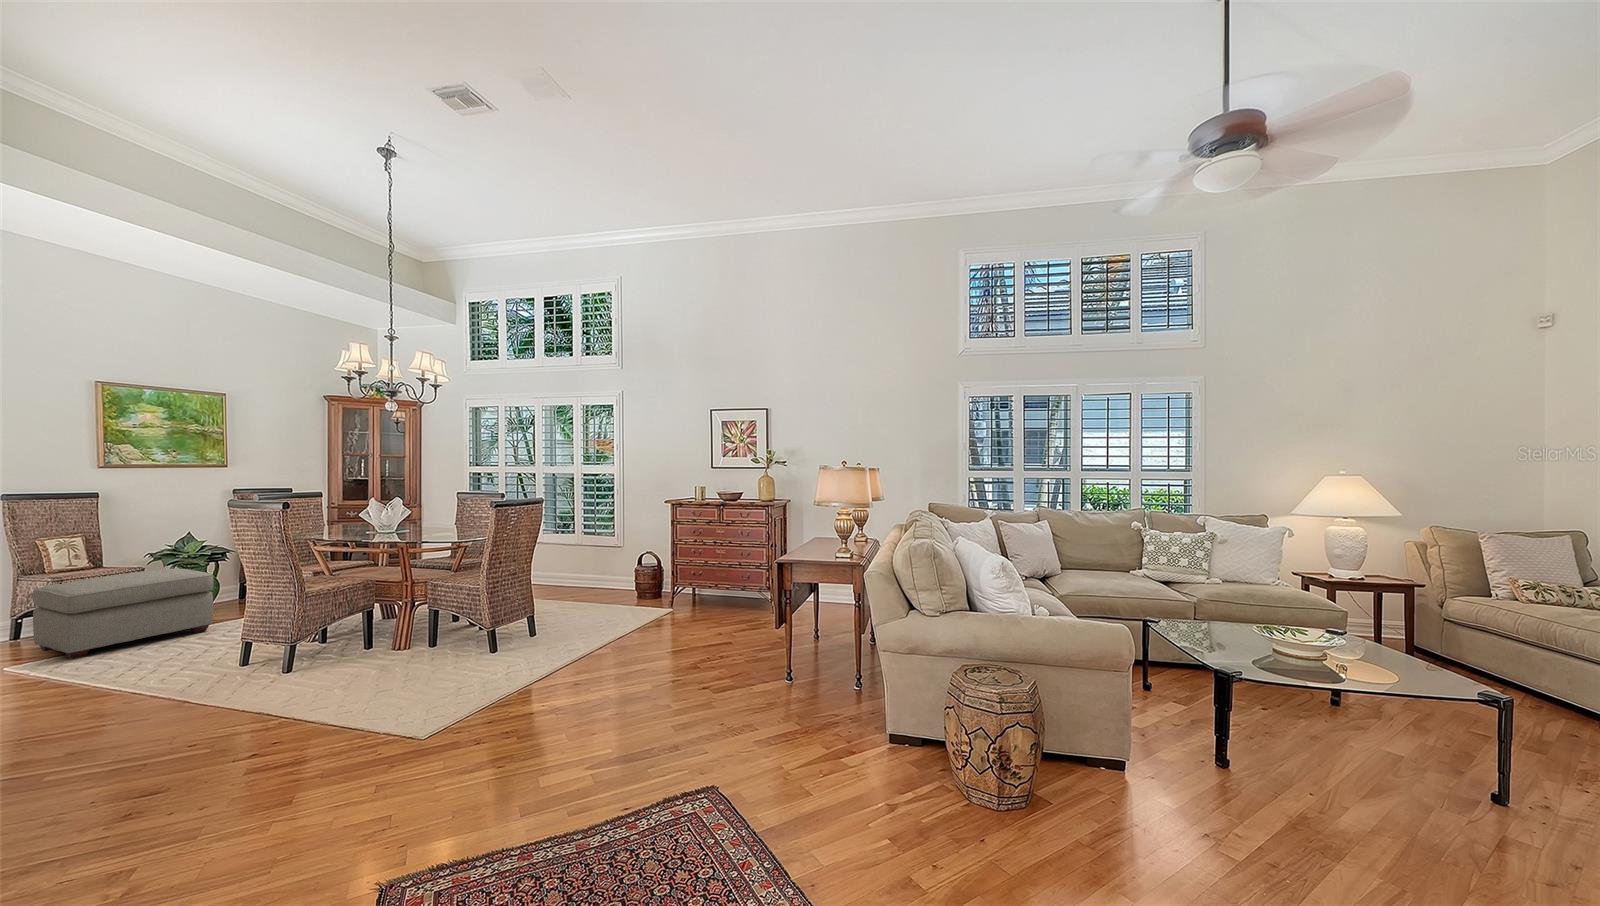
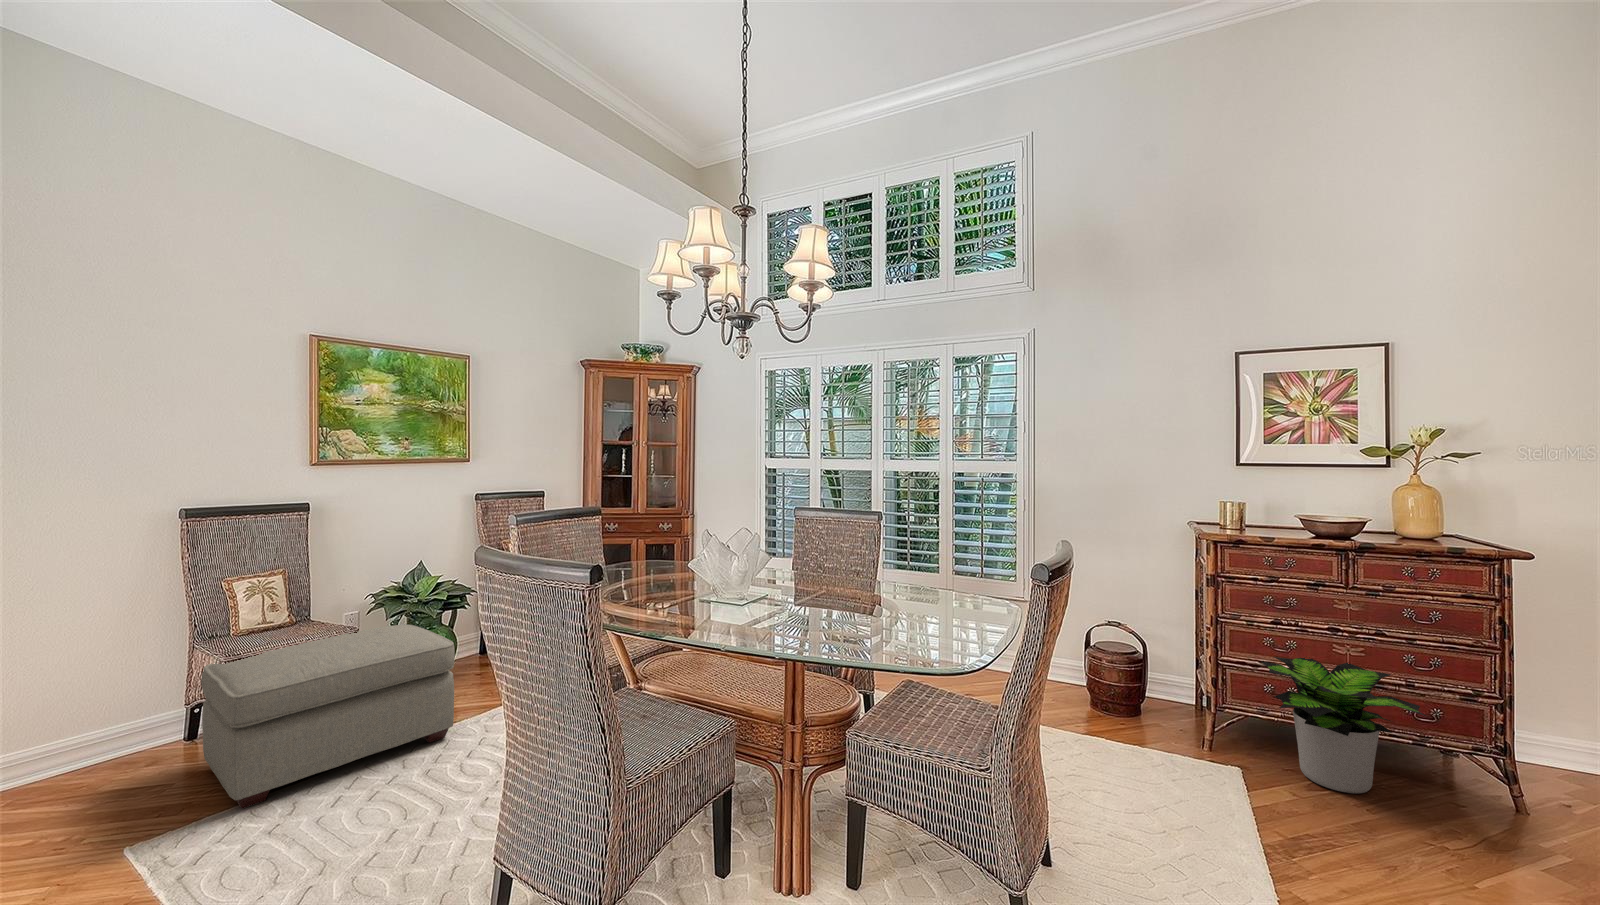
potted plant: none [671,560,729,615] -> present [1261,657,1426,793]

